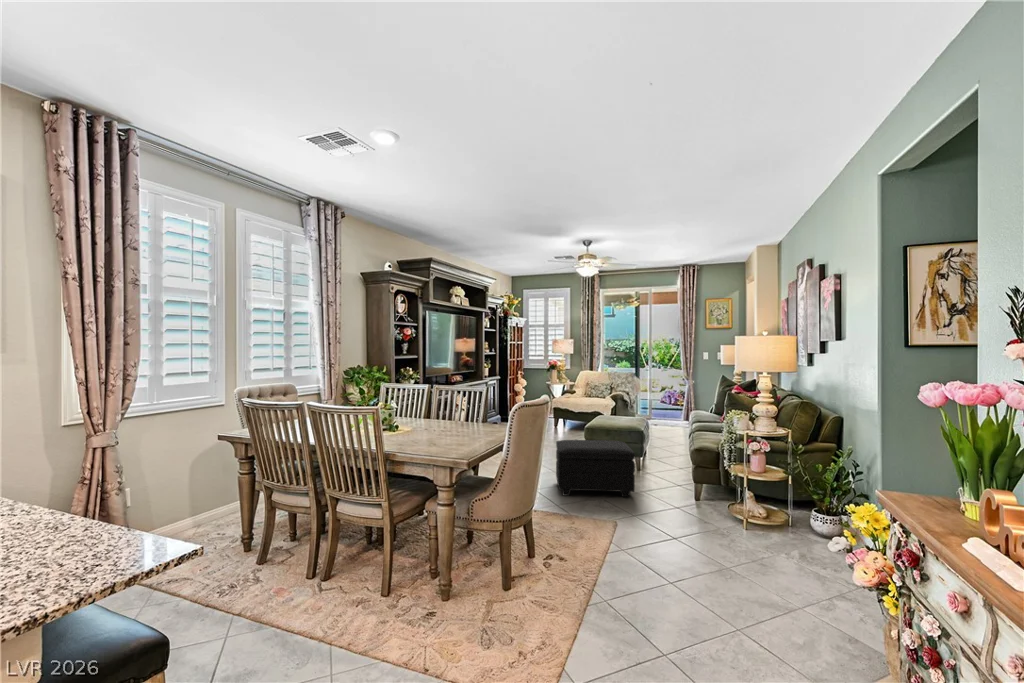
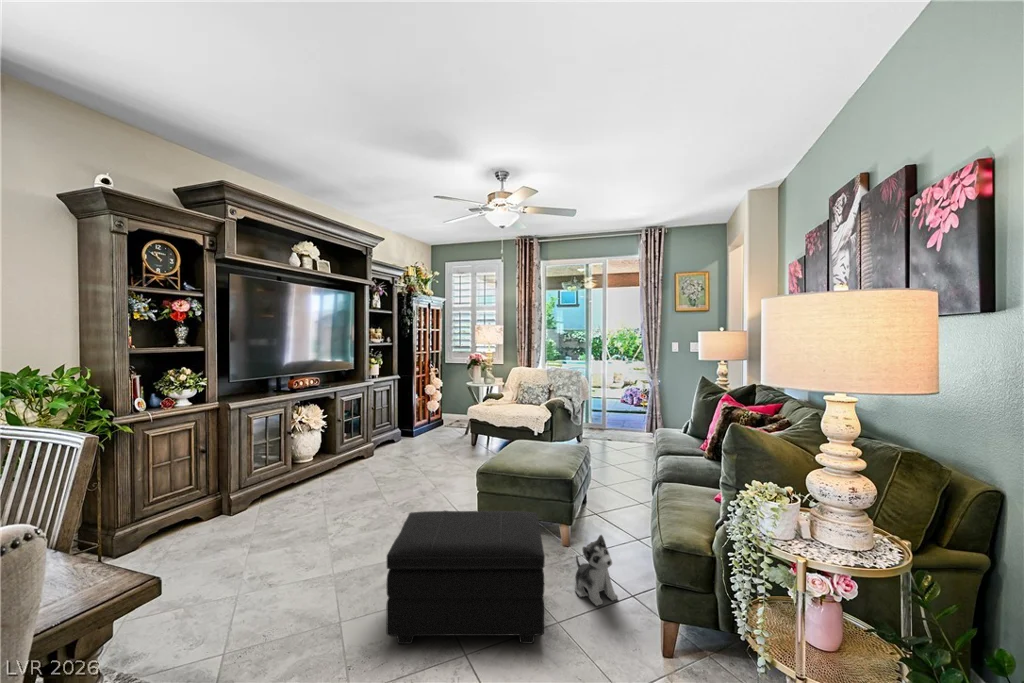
plush toy: none [645,454,670,489] -> present [575,535,618,606]

